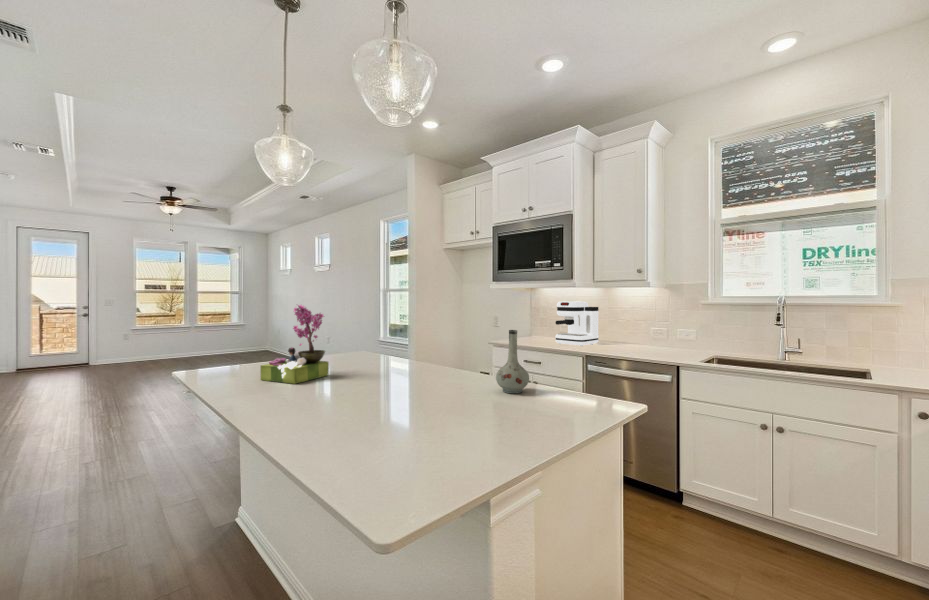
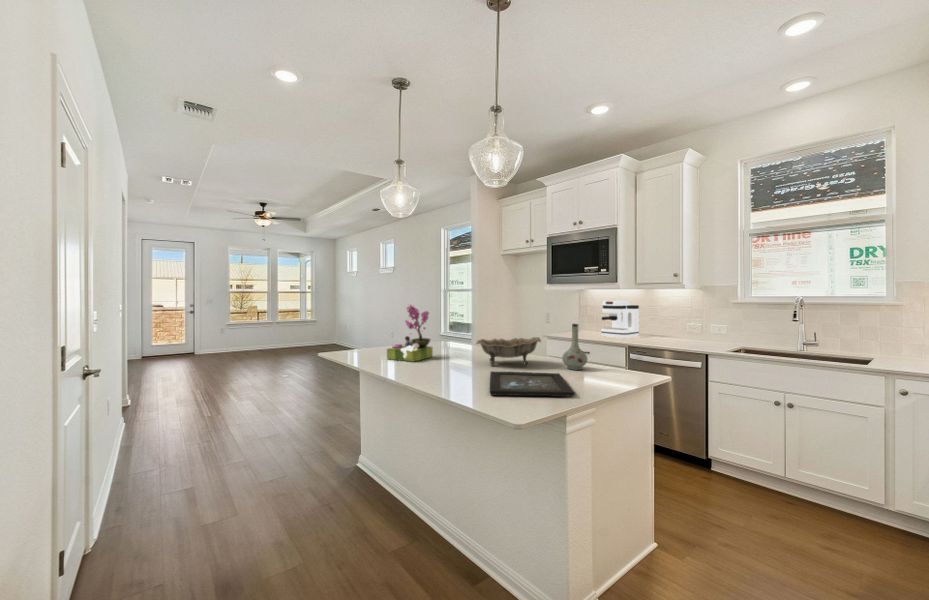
decorative bowl: none [380,348,469,389] -> present [476,337,541,366]
tray: none [362,400,497,448] -> present [490,371,575,397]

